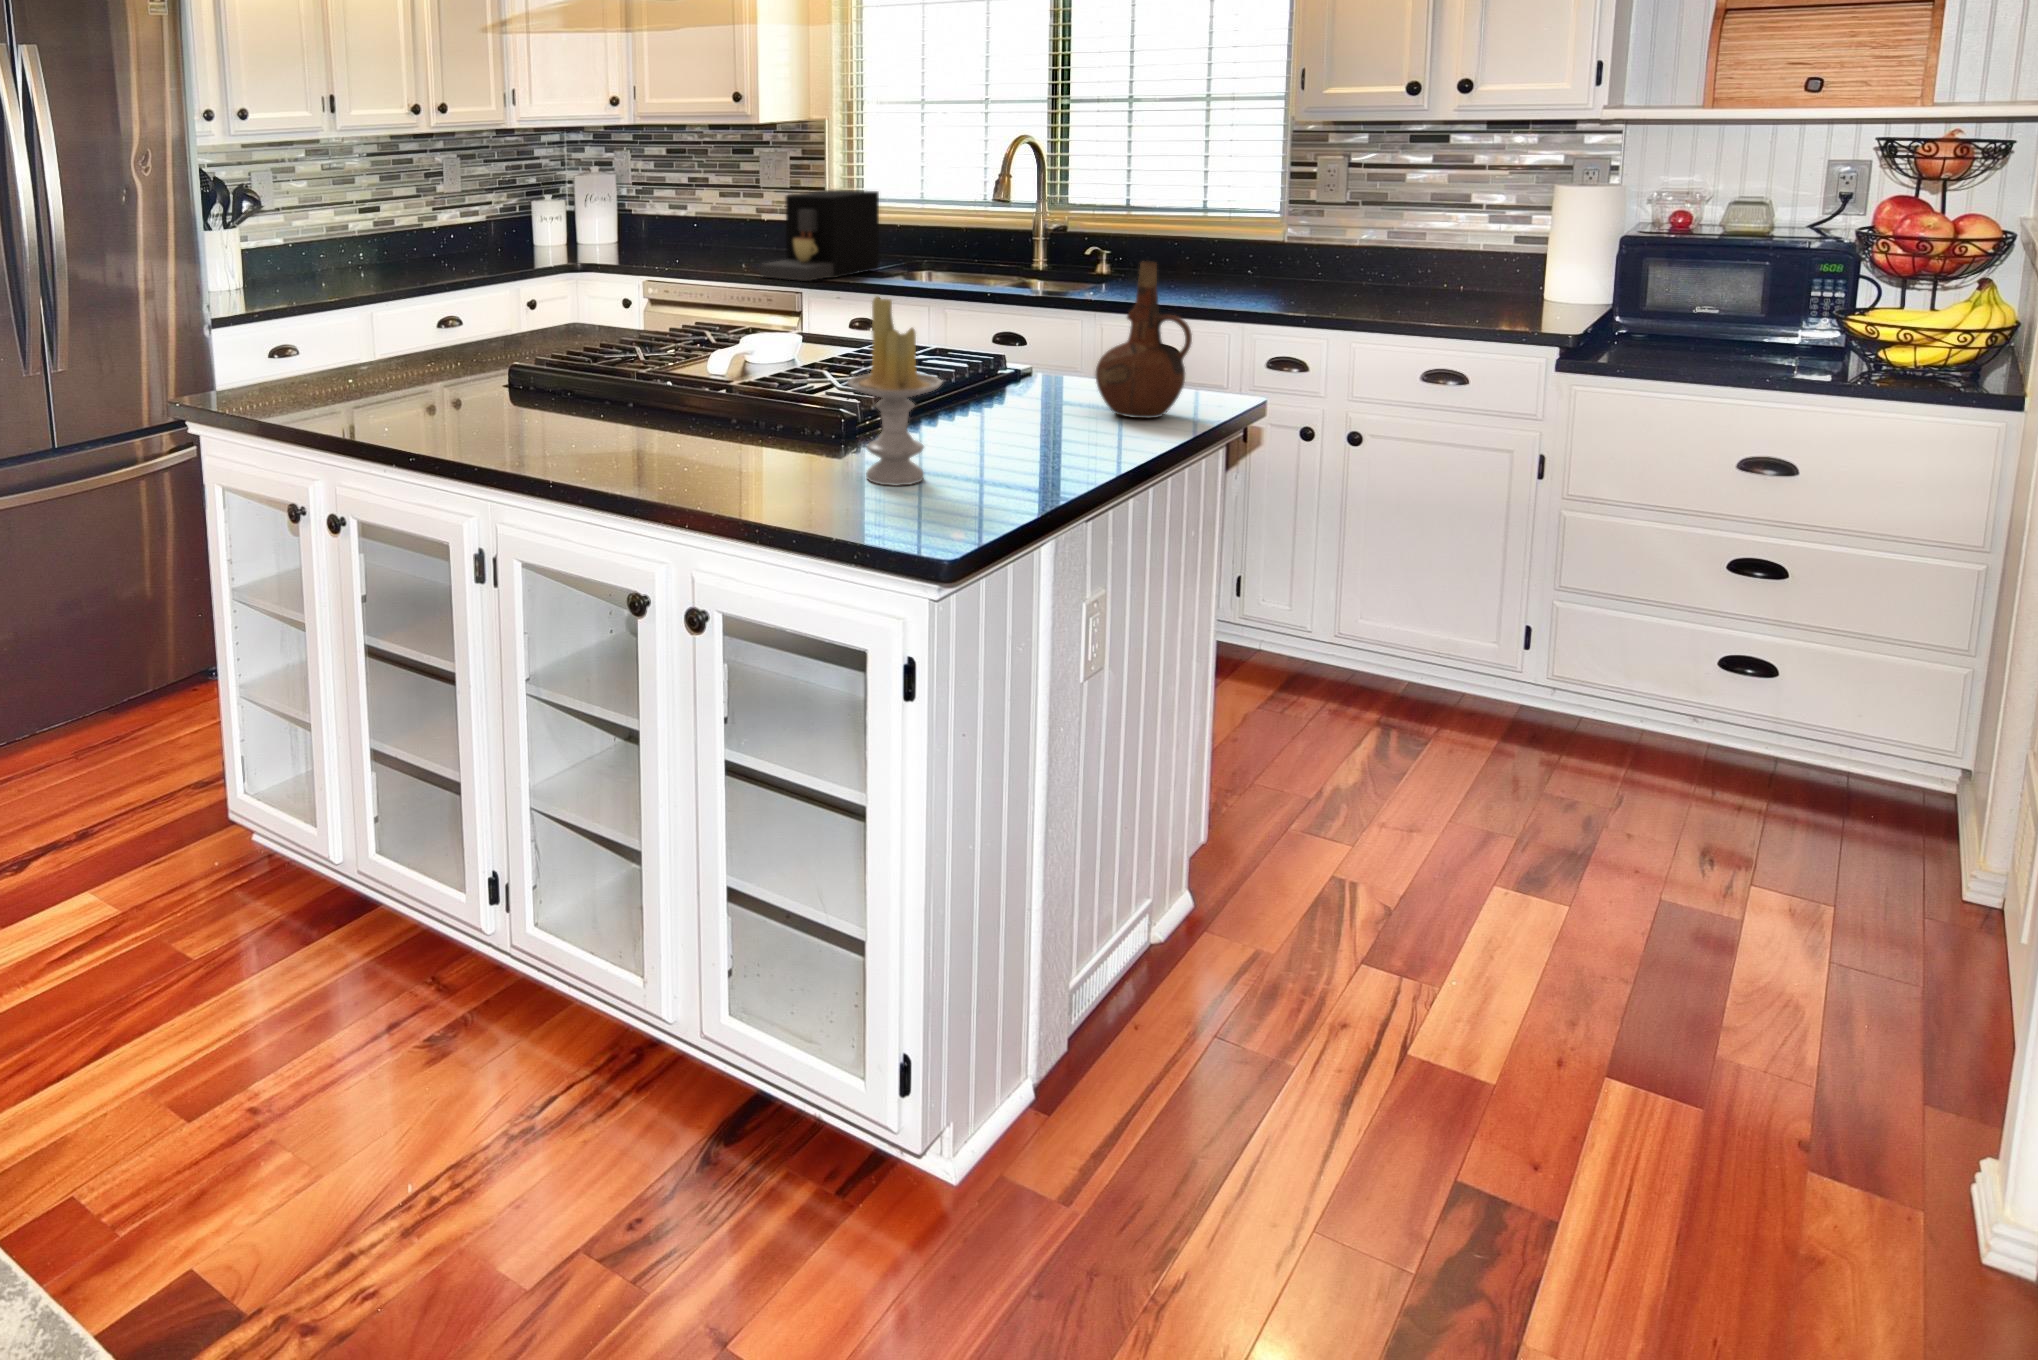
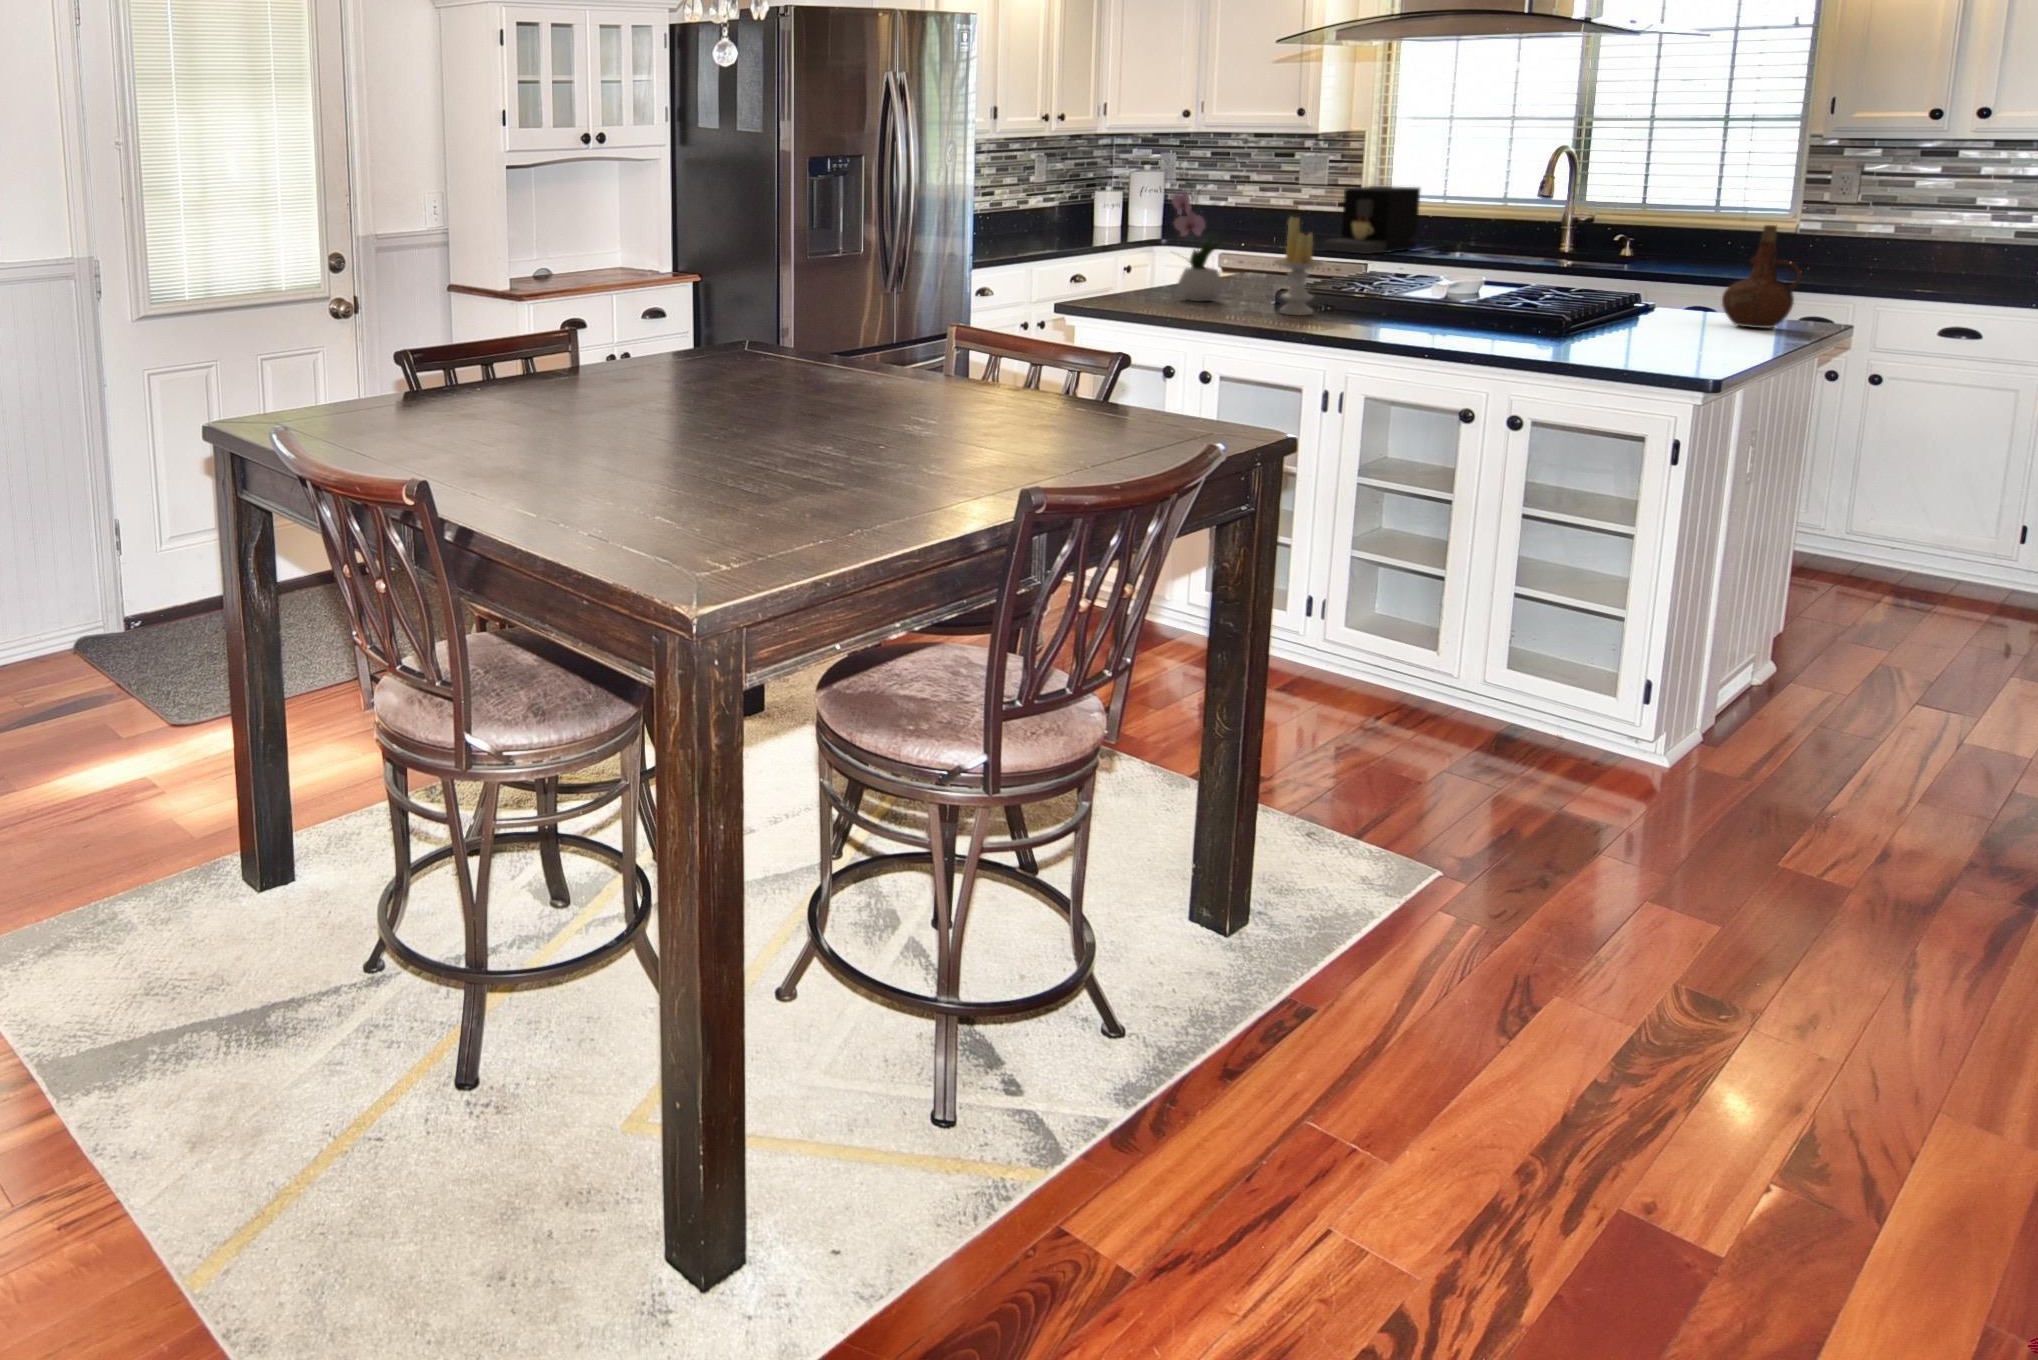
flower arrangement: none [340,198,429,400] -> present [1172,174,1225,301]
candle: present [847,296,942,486] -> present [1273,217,1326,315]

